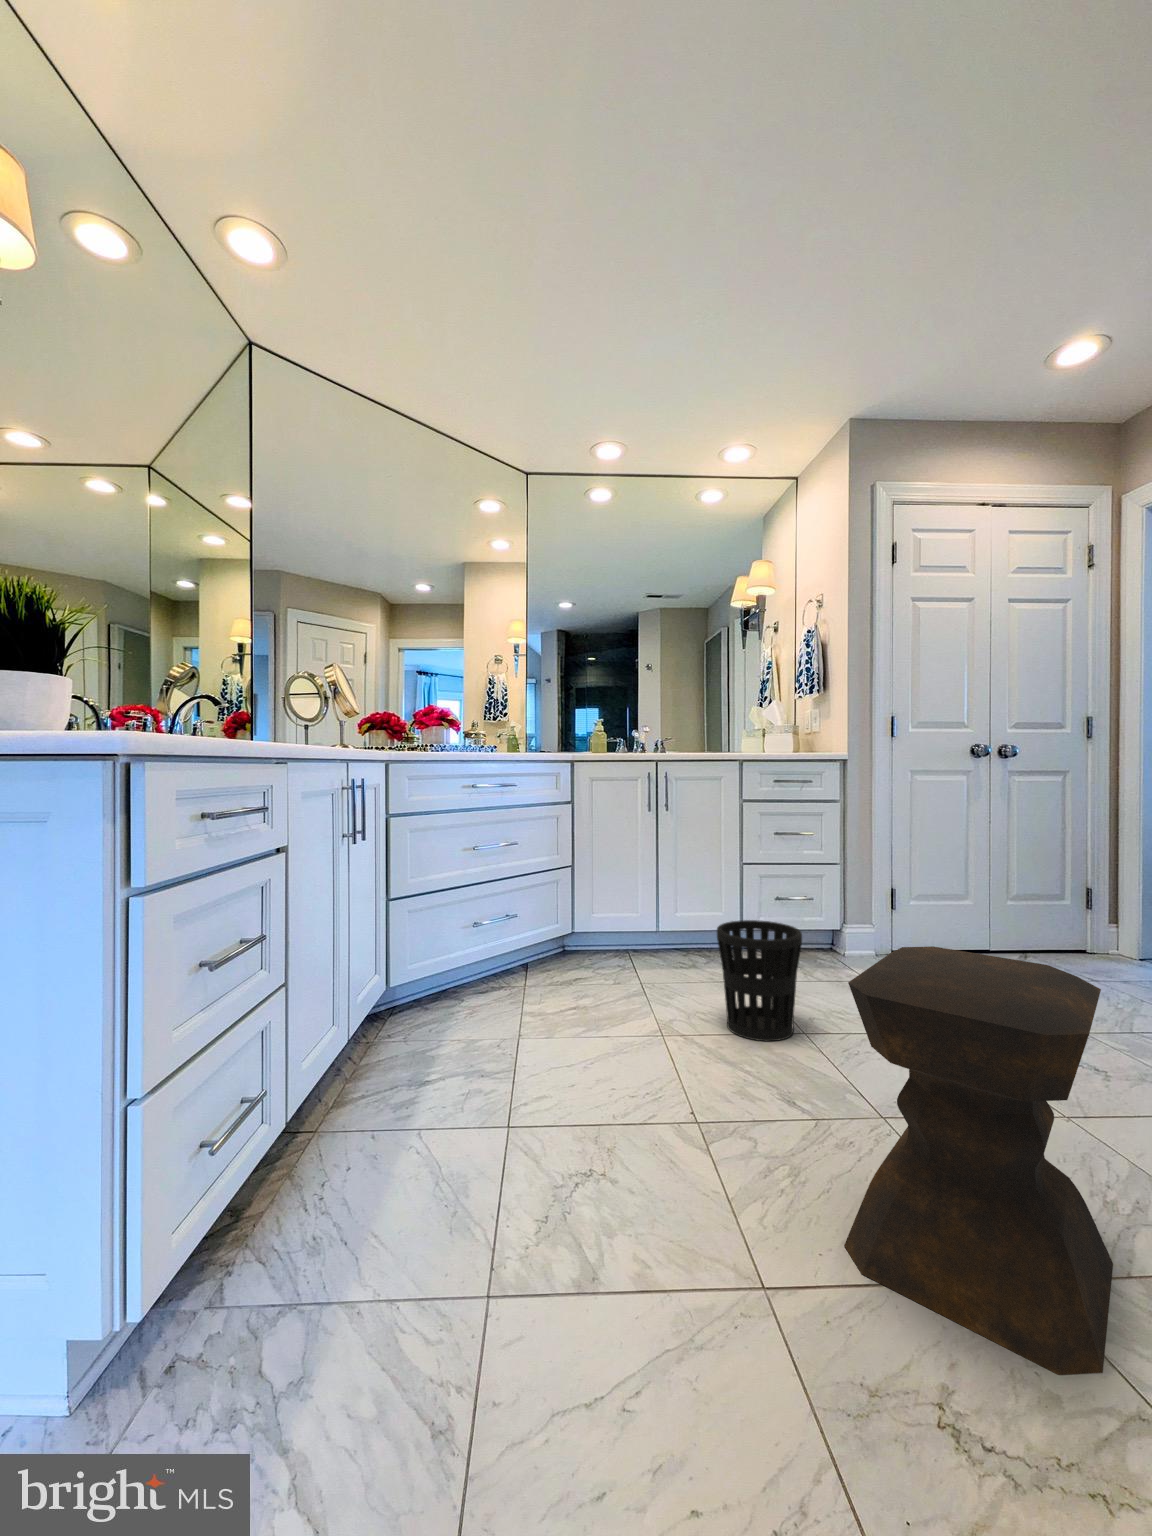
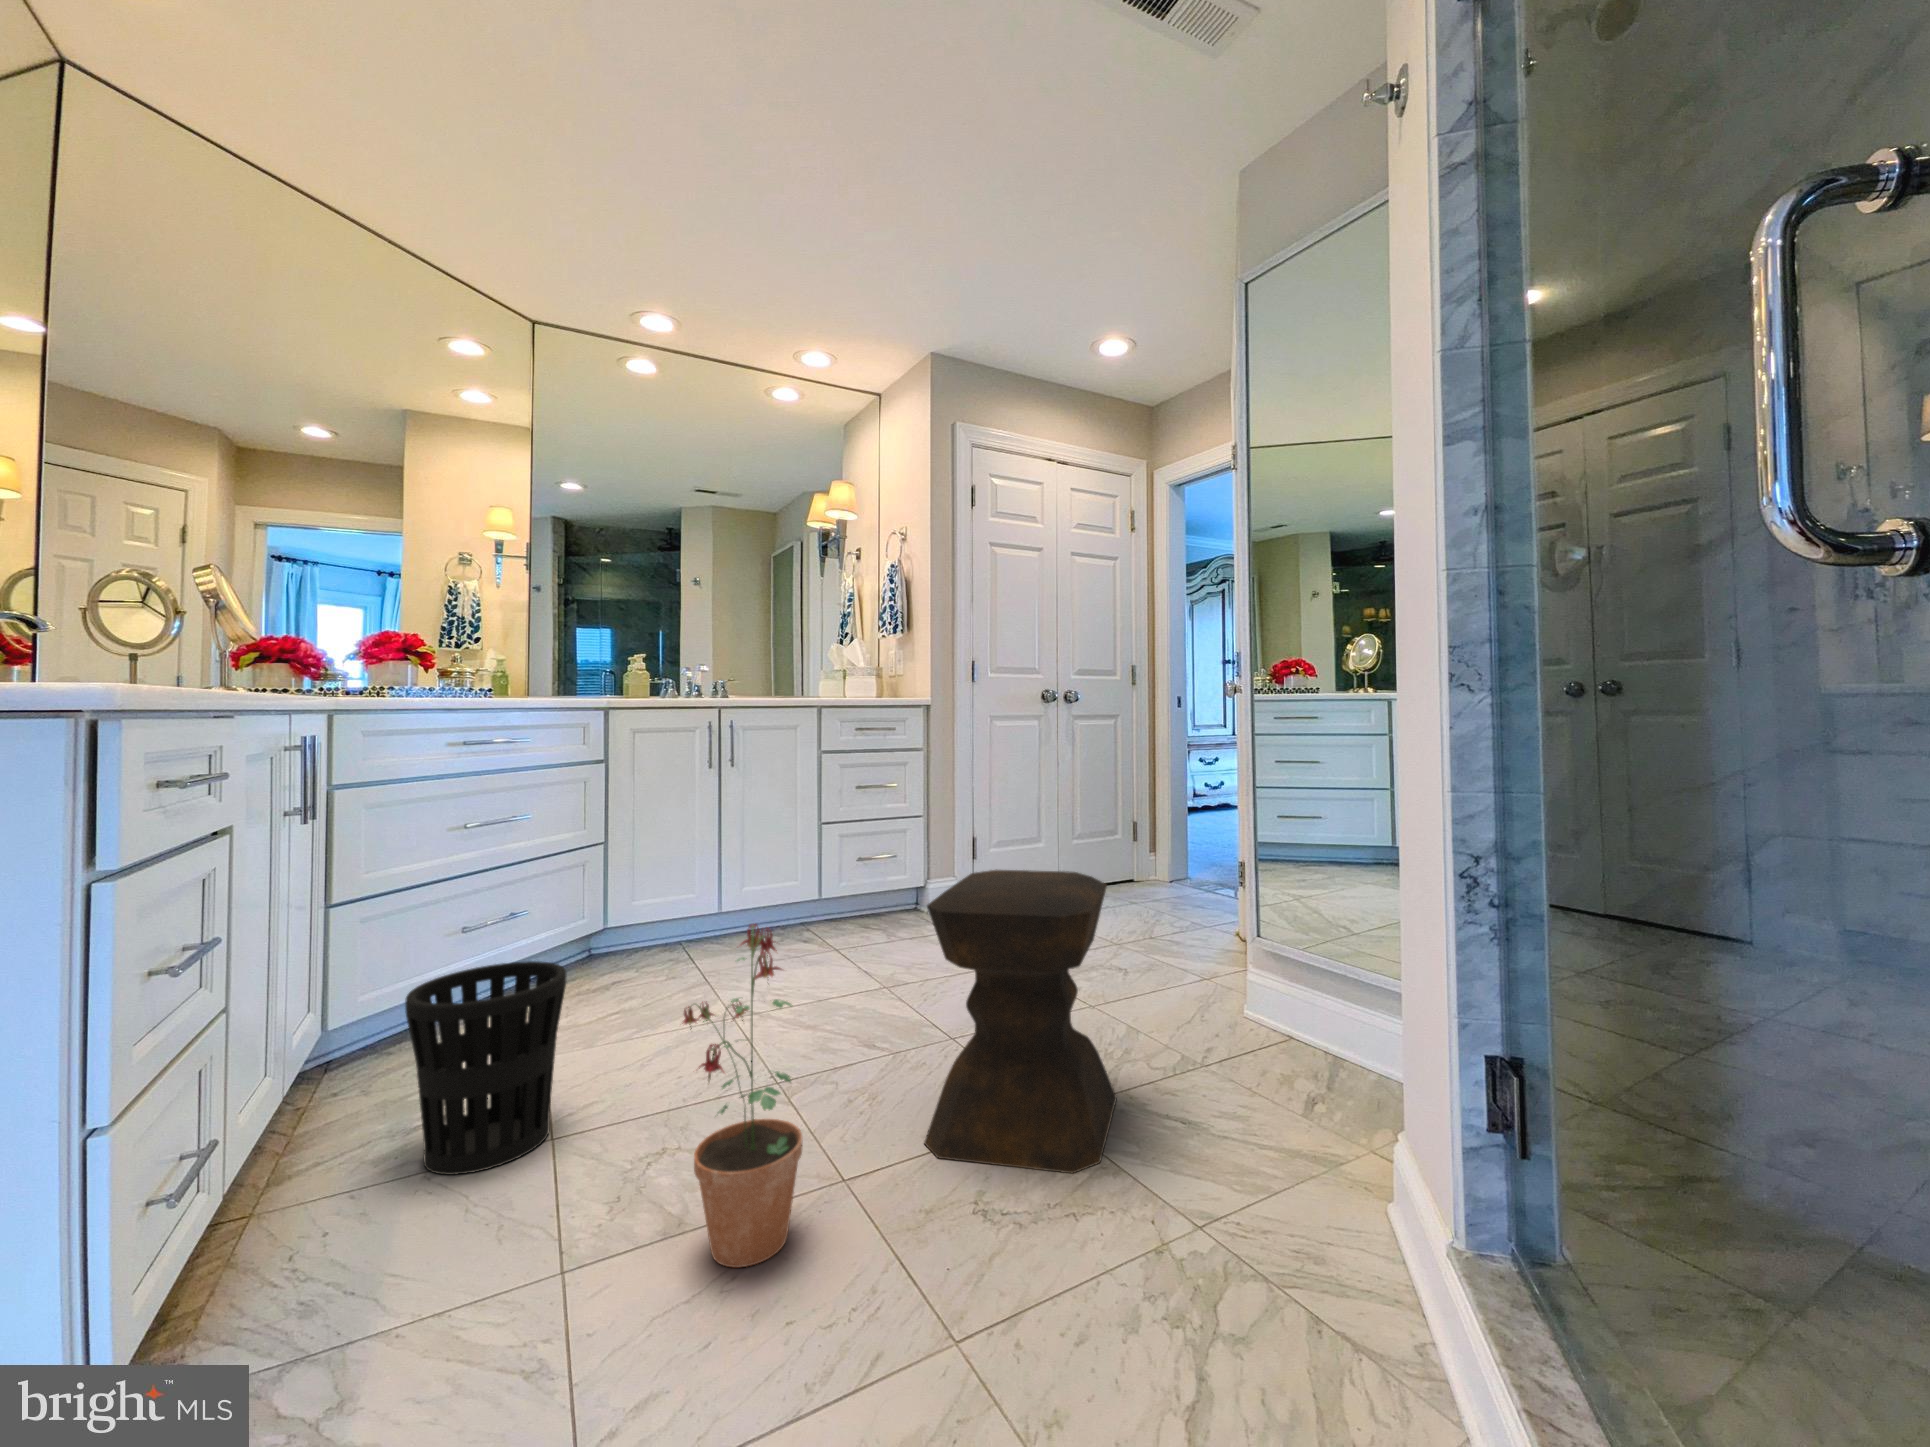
wastebasket: present [717,920,802,1041] -> present [405,961,566,1175]
potted plant: none [589,979,705,1347] -> present [682,924,802,1268]

